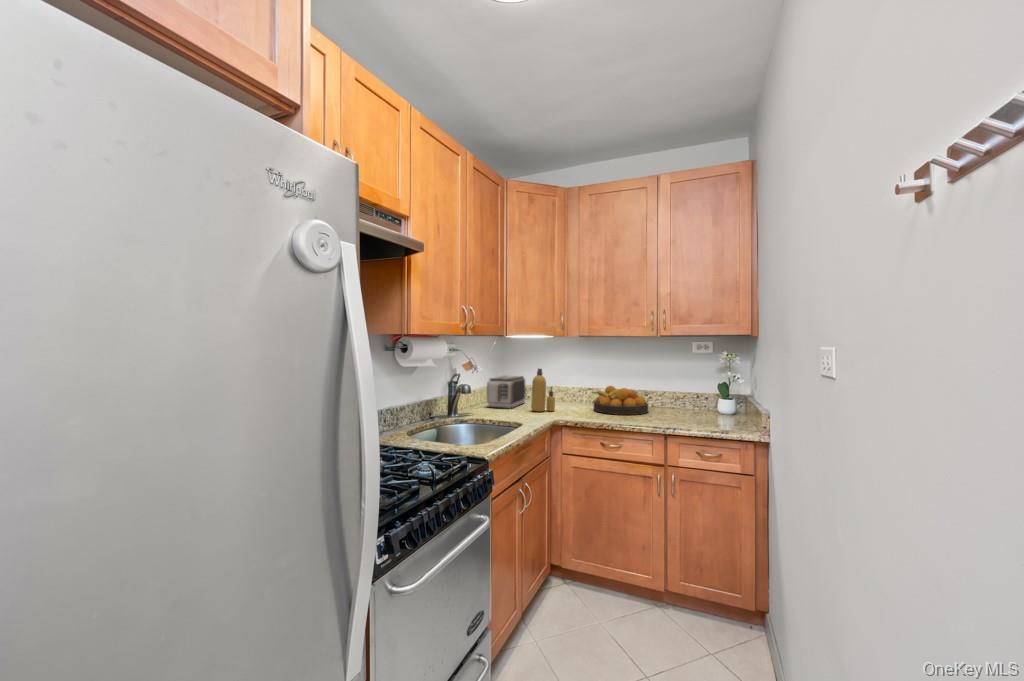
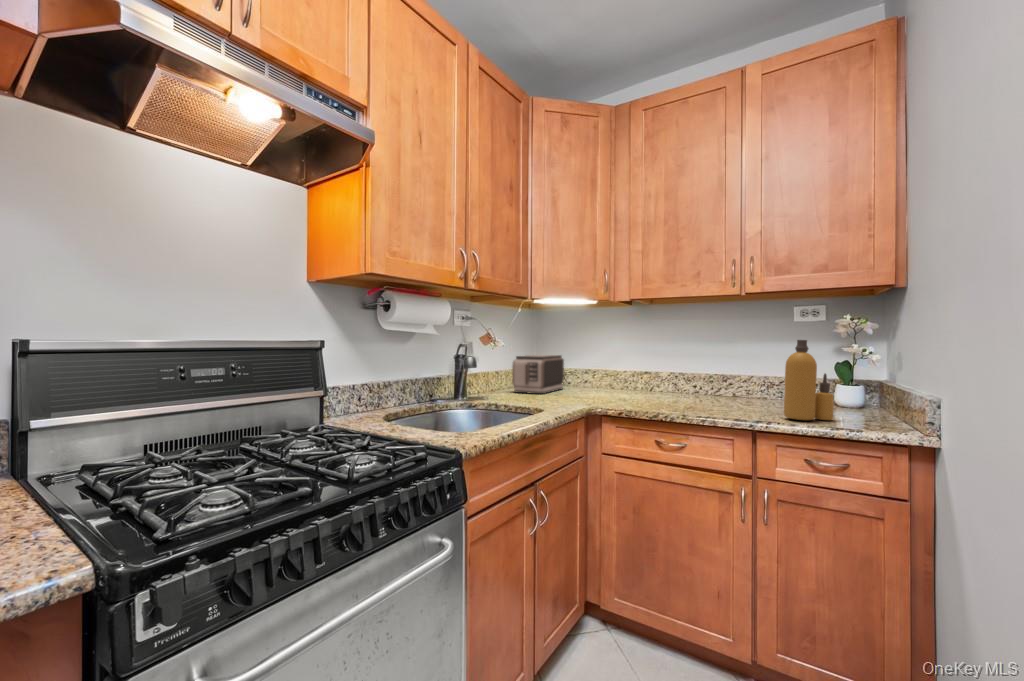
bottle: present [531,369,555,412] -> present [784,340,834,420]
fruit bowl: present [593,386,648,415] -> none [649,366,728,404]

